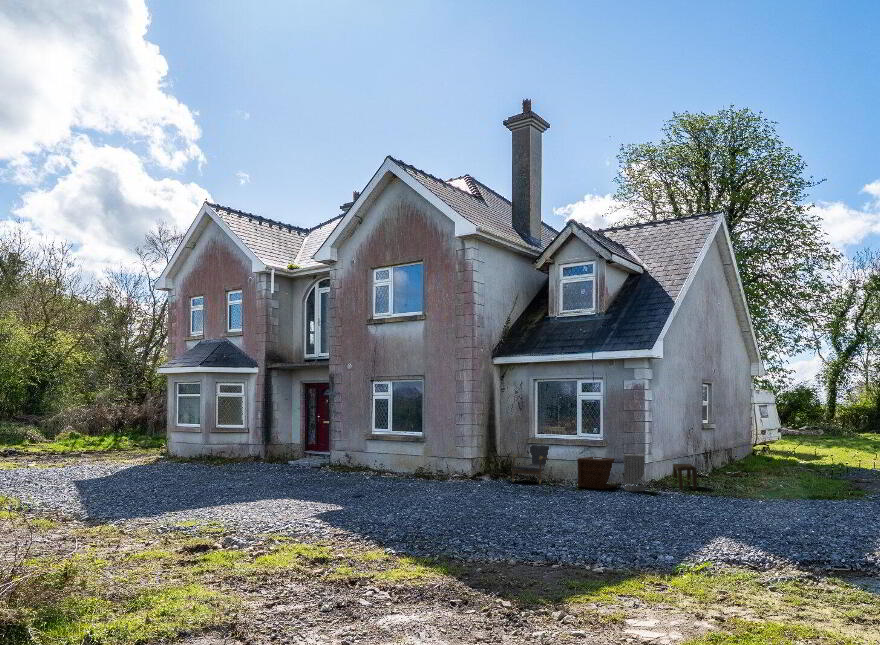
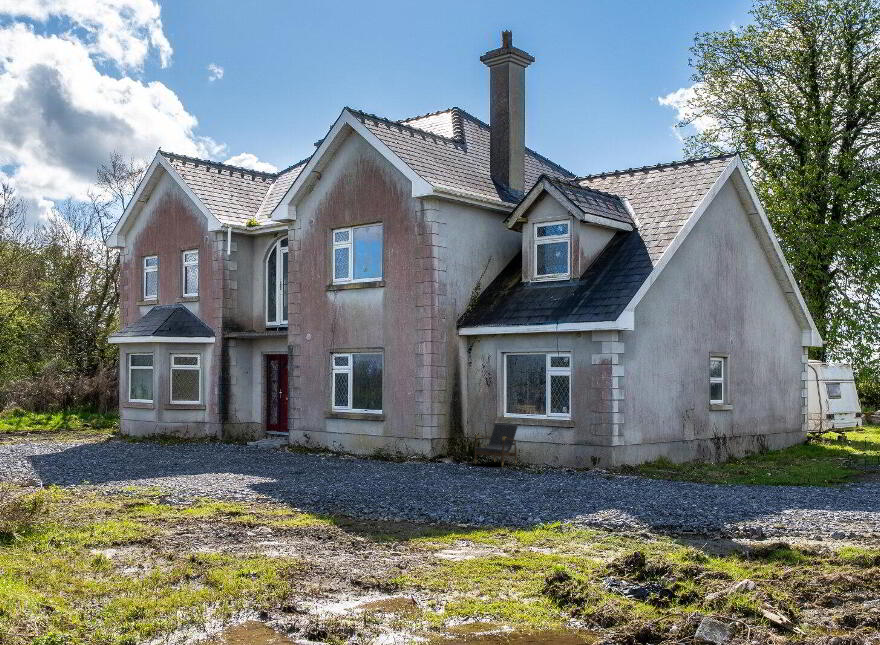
trash can: present [623,453,645,491] -> none [587,433,610,474]
wooden crate: present [577,457,617,489] -> none [540,437,584,472]
bench: present [673,464,697,490] -> none [647,445,667,473]

